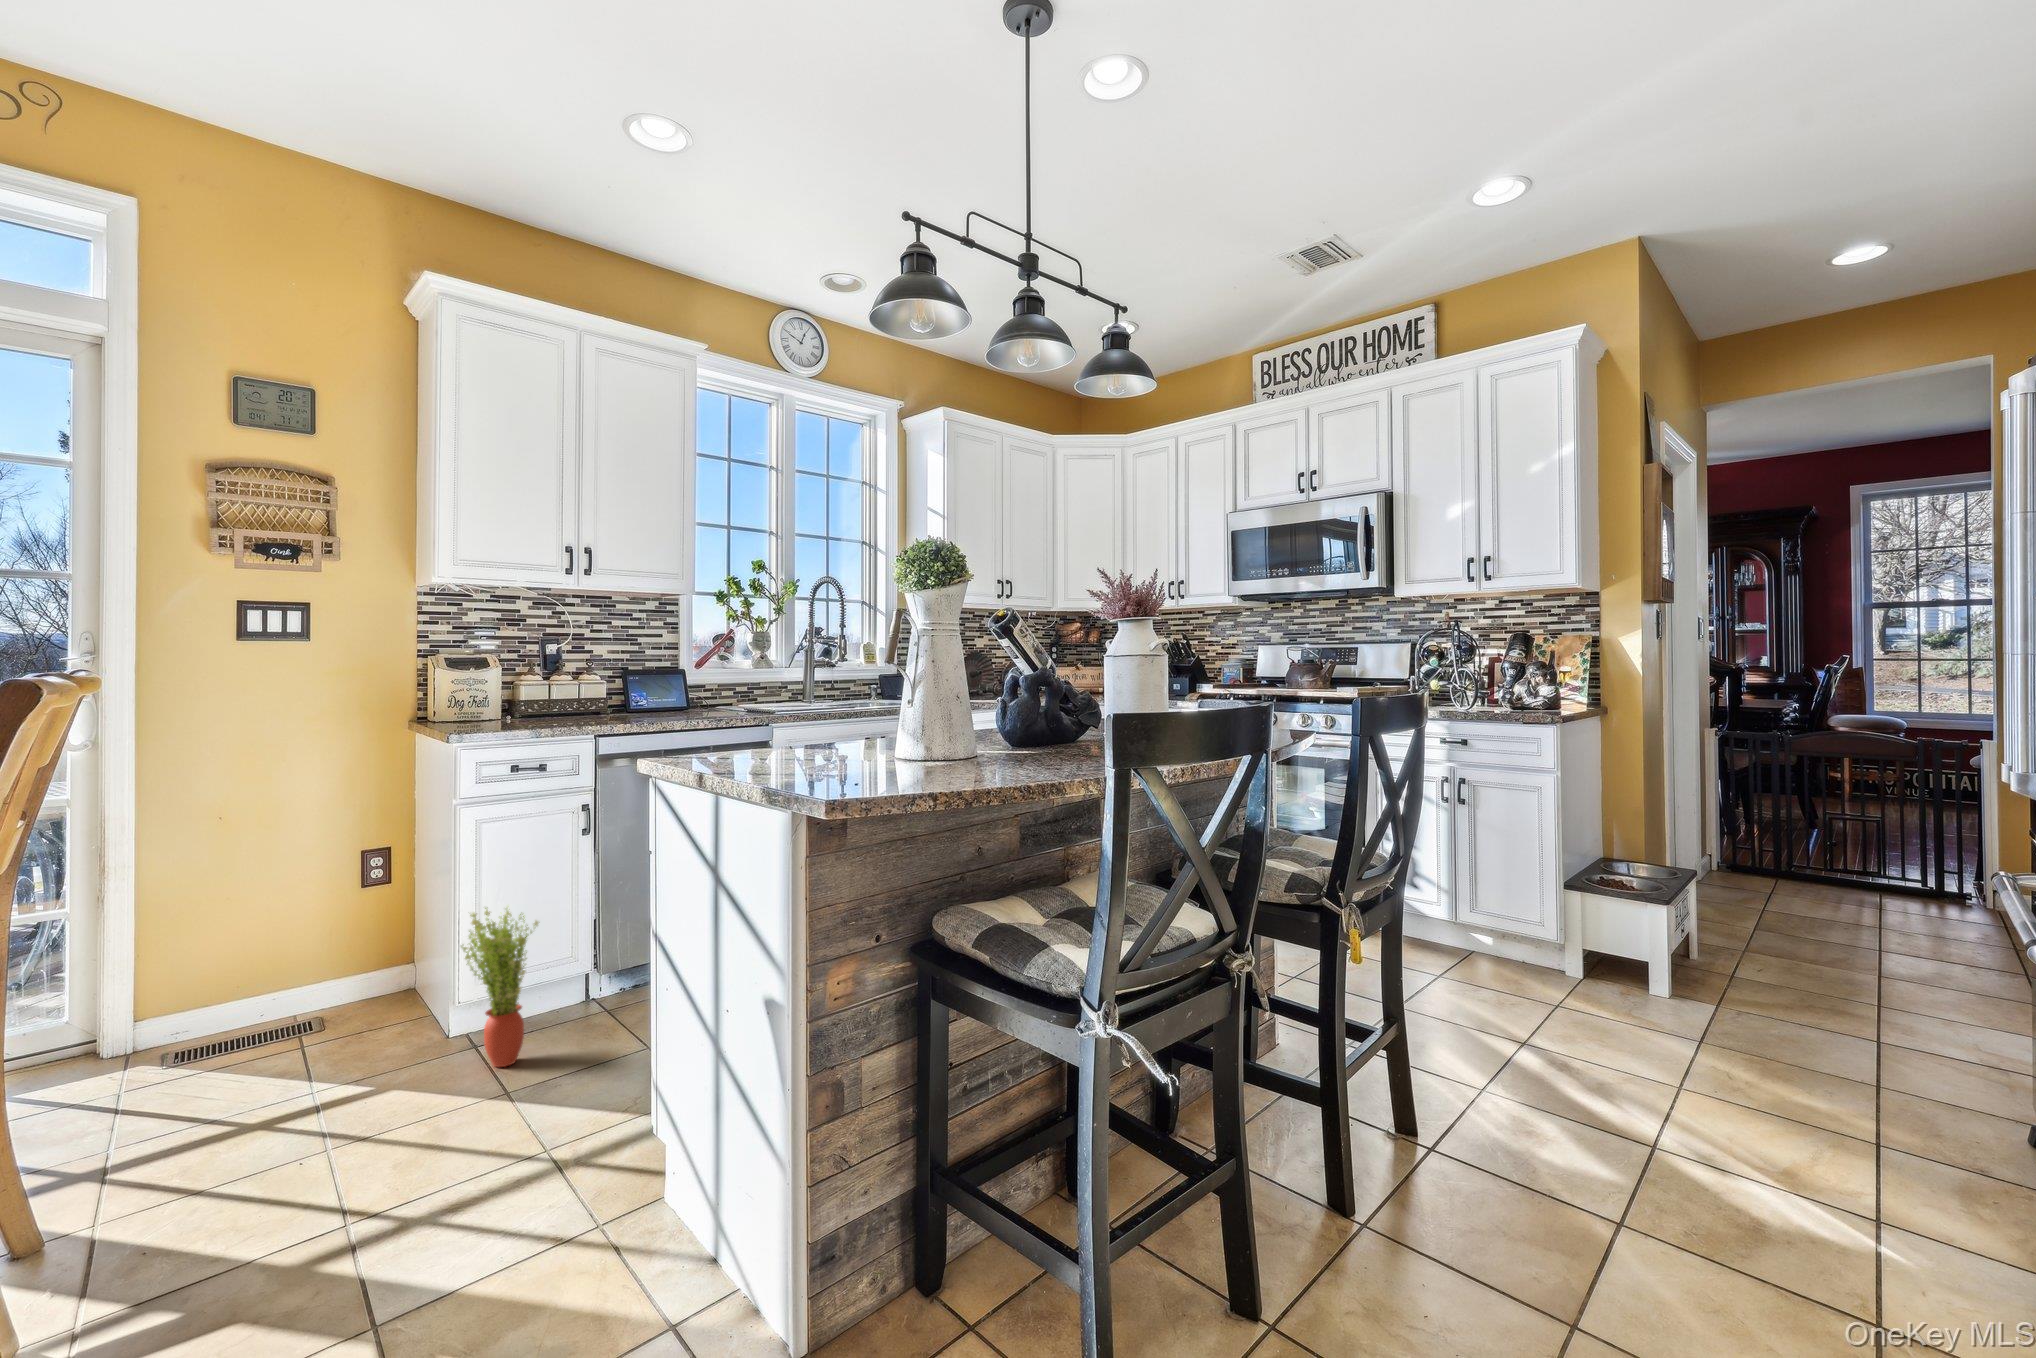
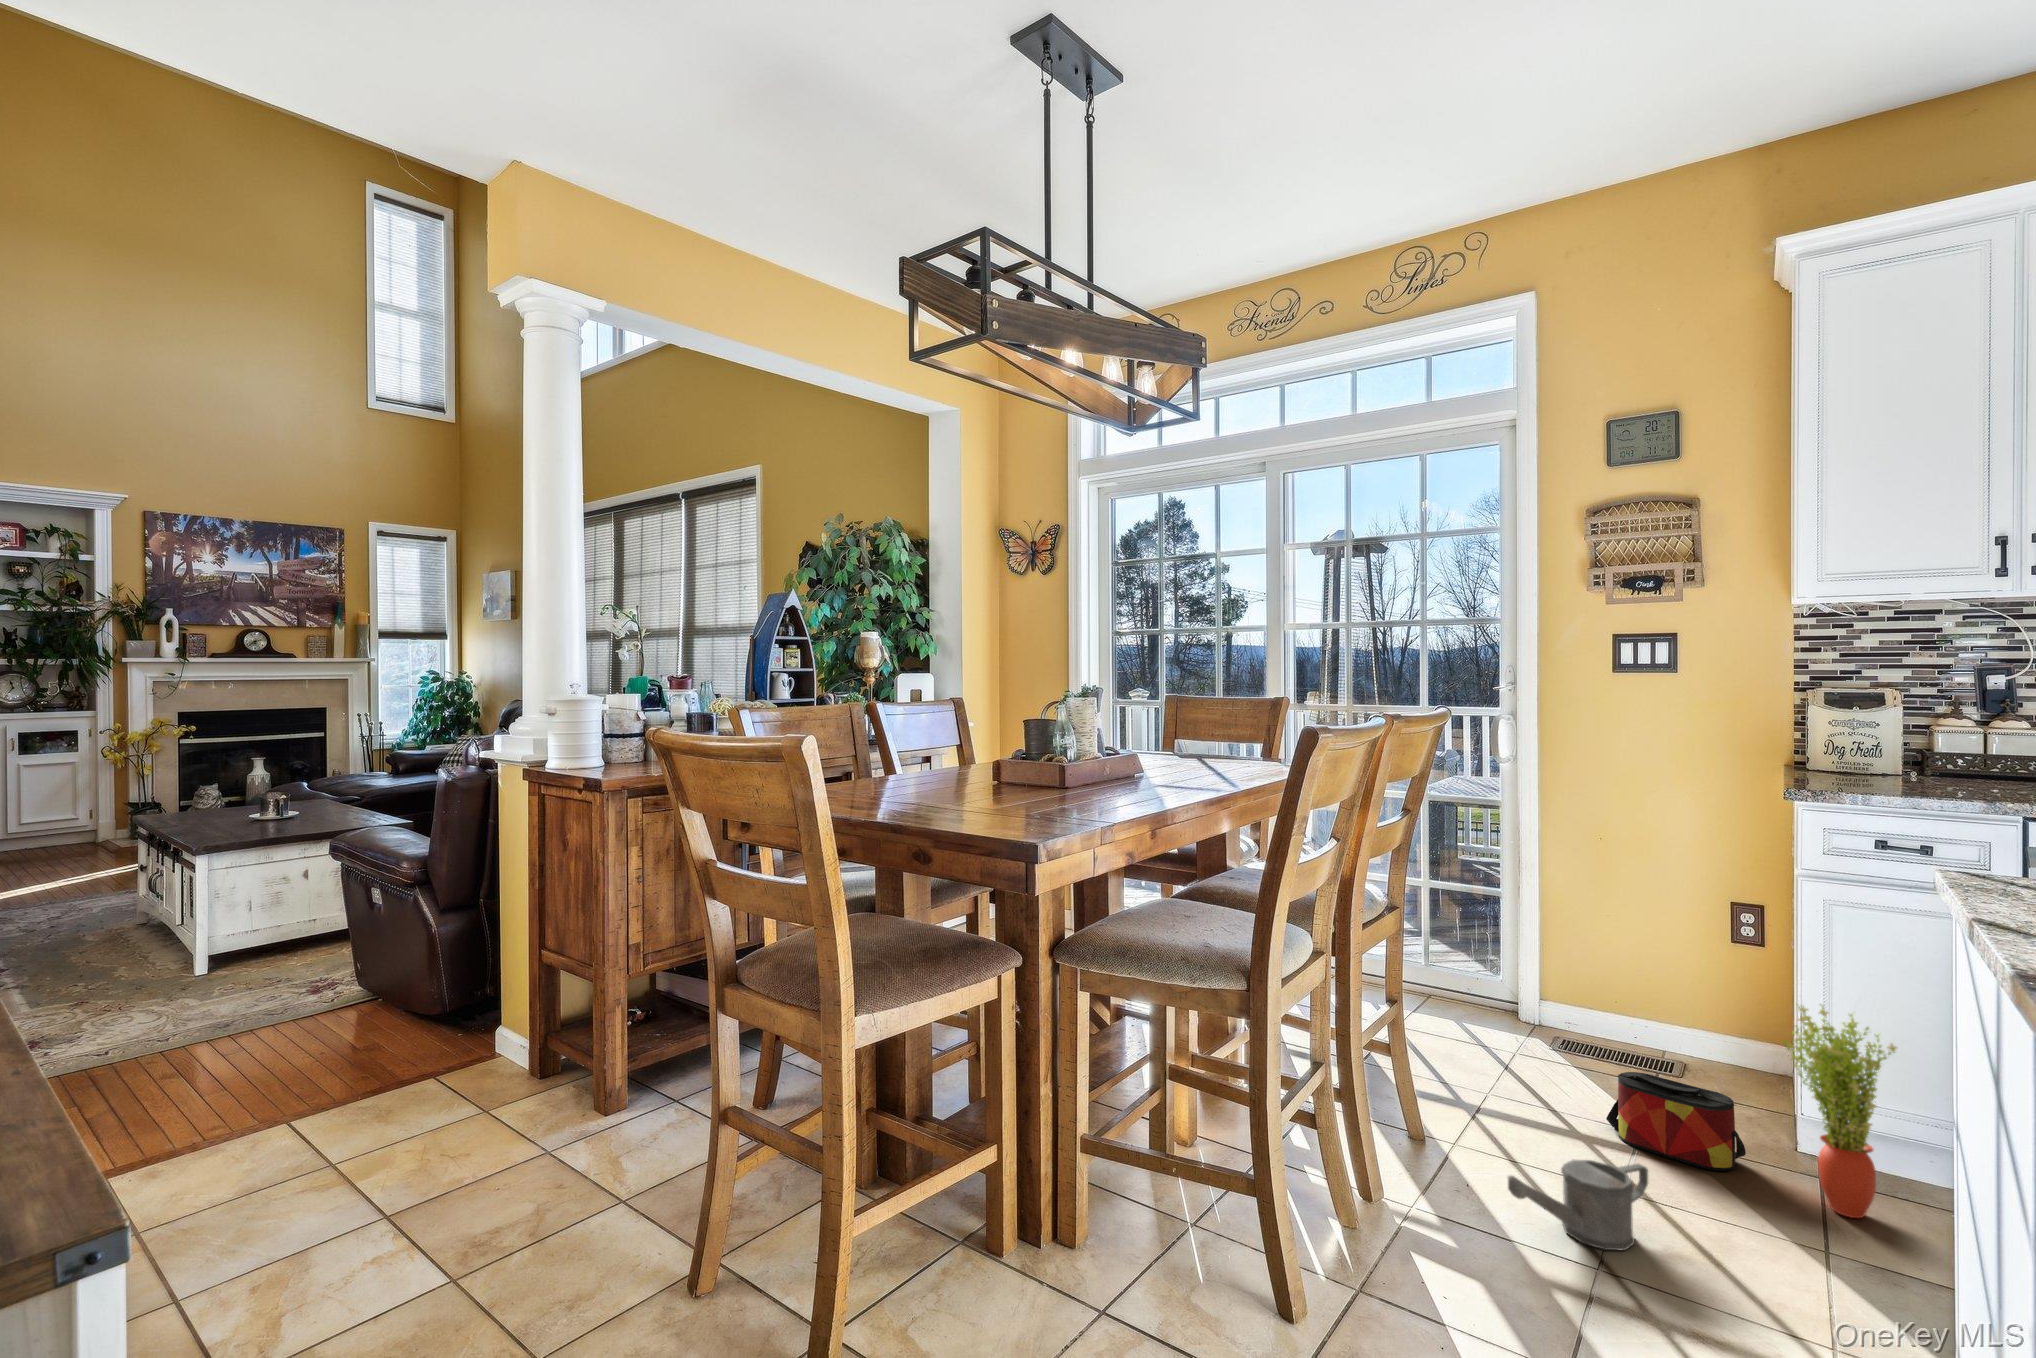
bag: none [281,1015,421,1102] -> present [1606,1072,1746,1171]
watering can: none [238,1104,368,1211] -> present [1508,1160,1648,1250]

